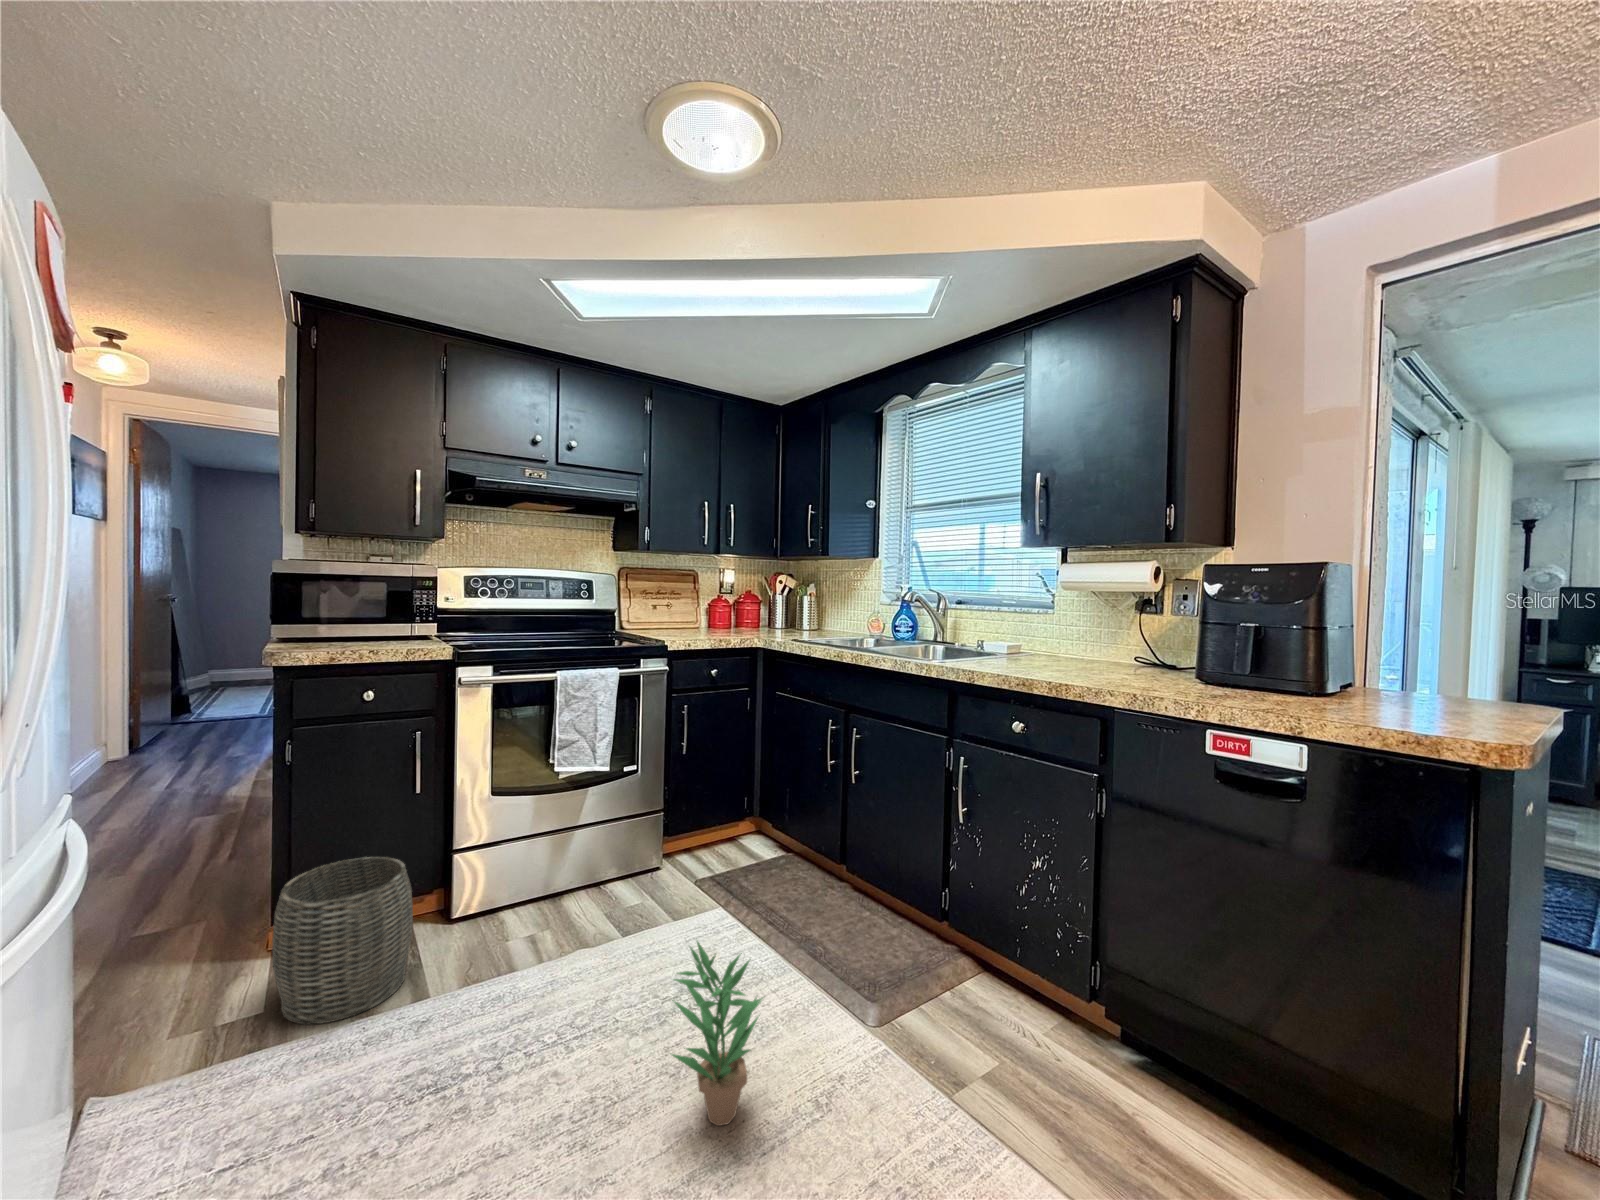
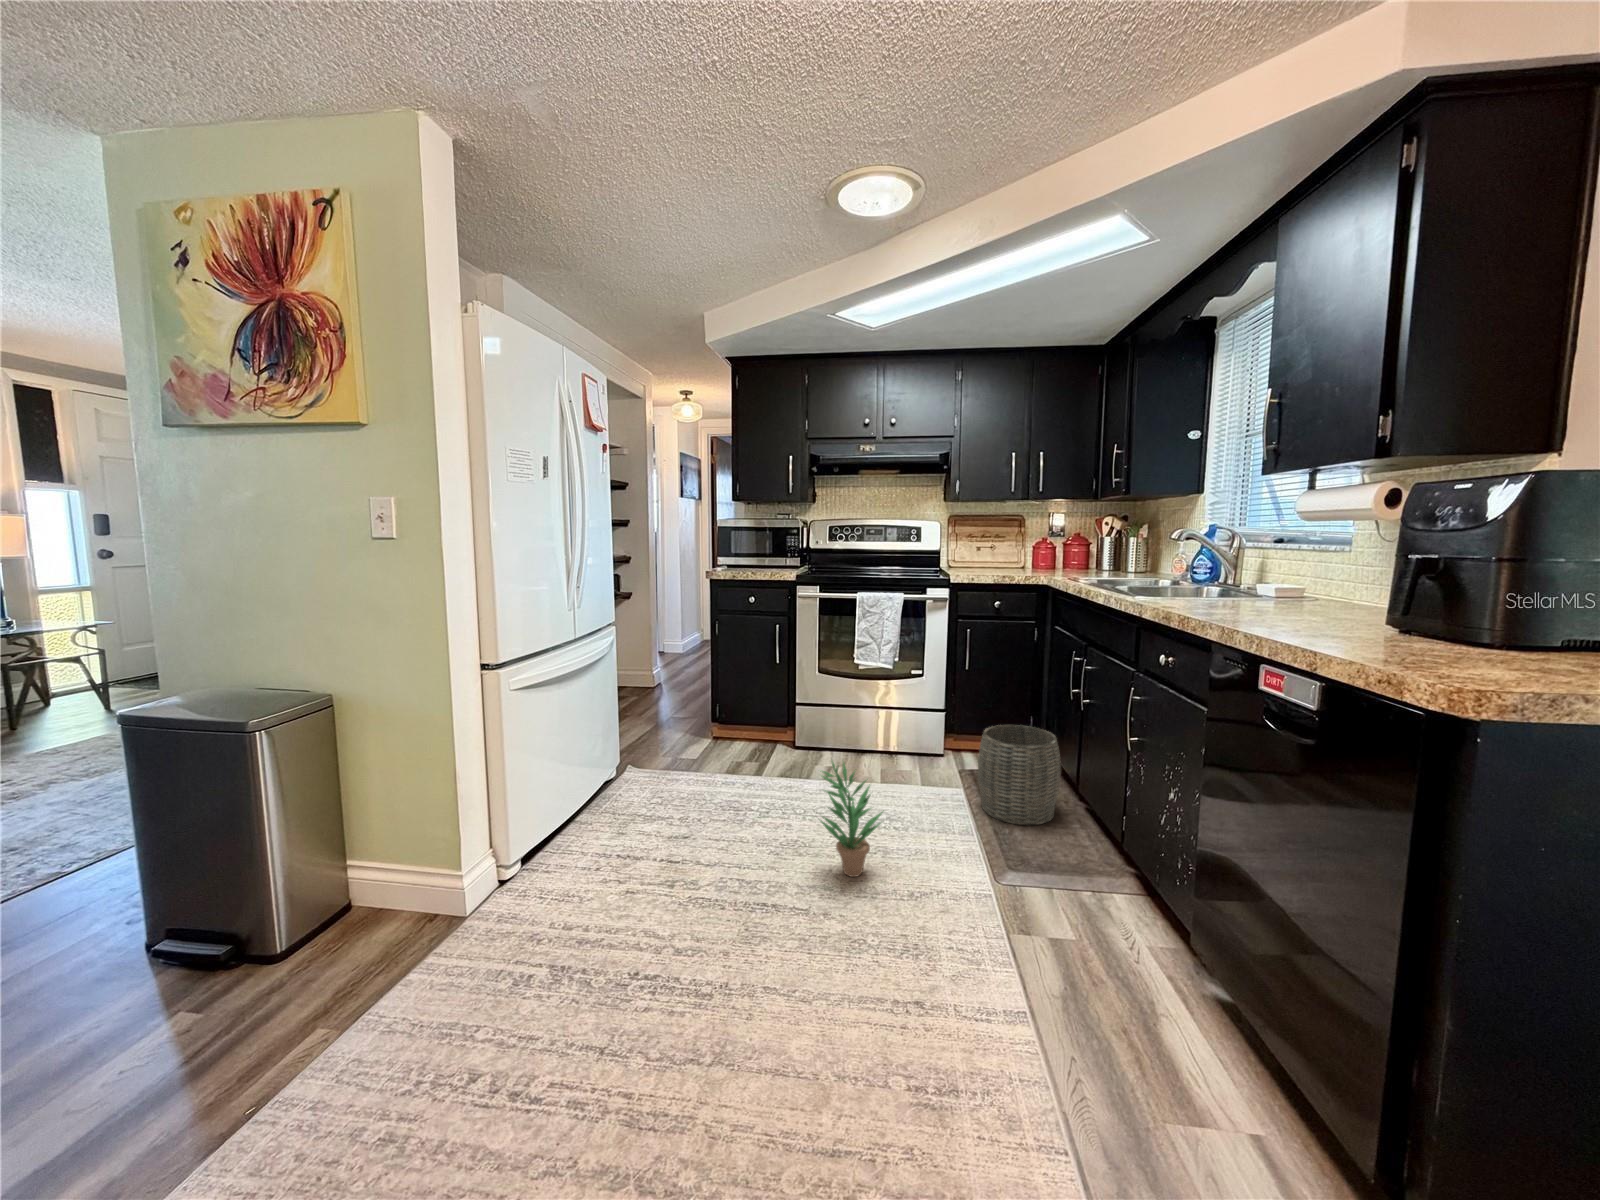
woven basket: present [272,857,413,1024] -> present [978,725,1061,825]

